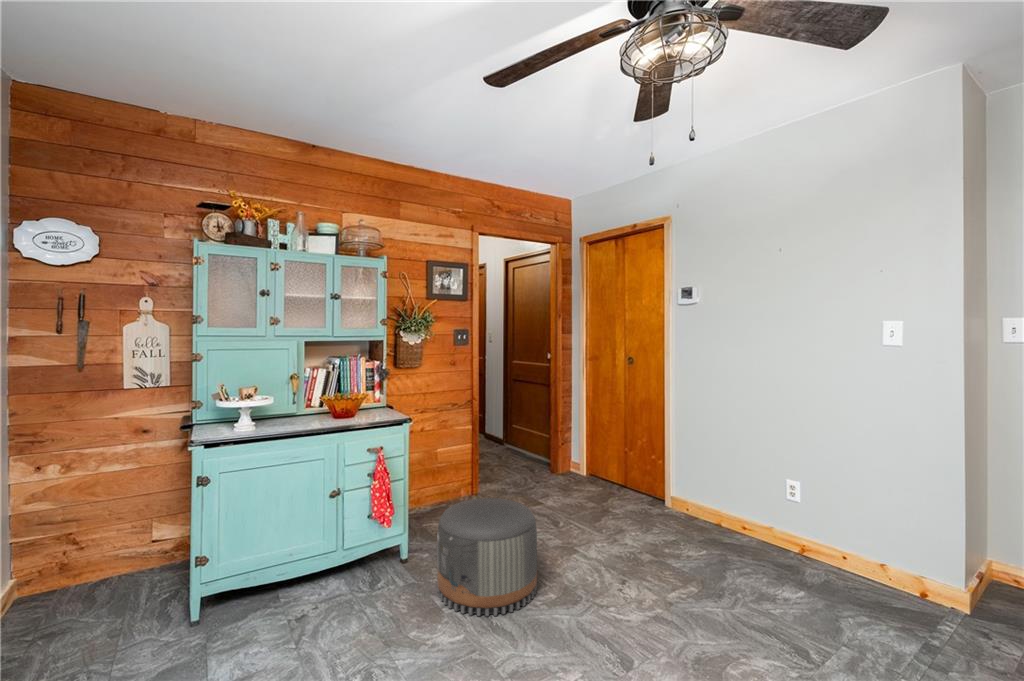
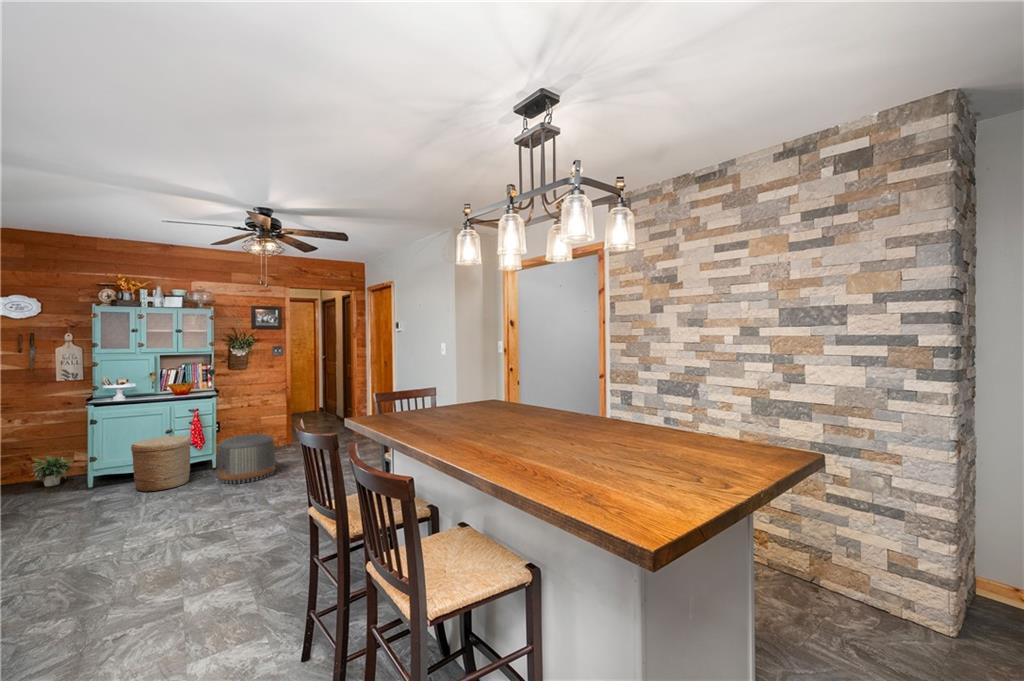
woven basket: none [283,503,388,638] -> present [131,436,191,492]
potted plant: none [79,536,156,603] -> present [31,456,72,486]

